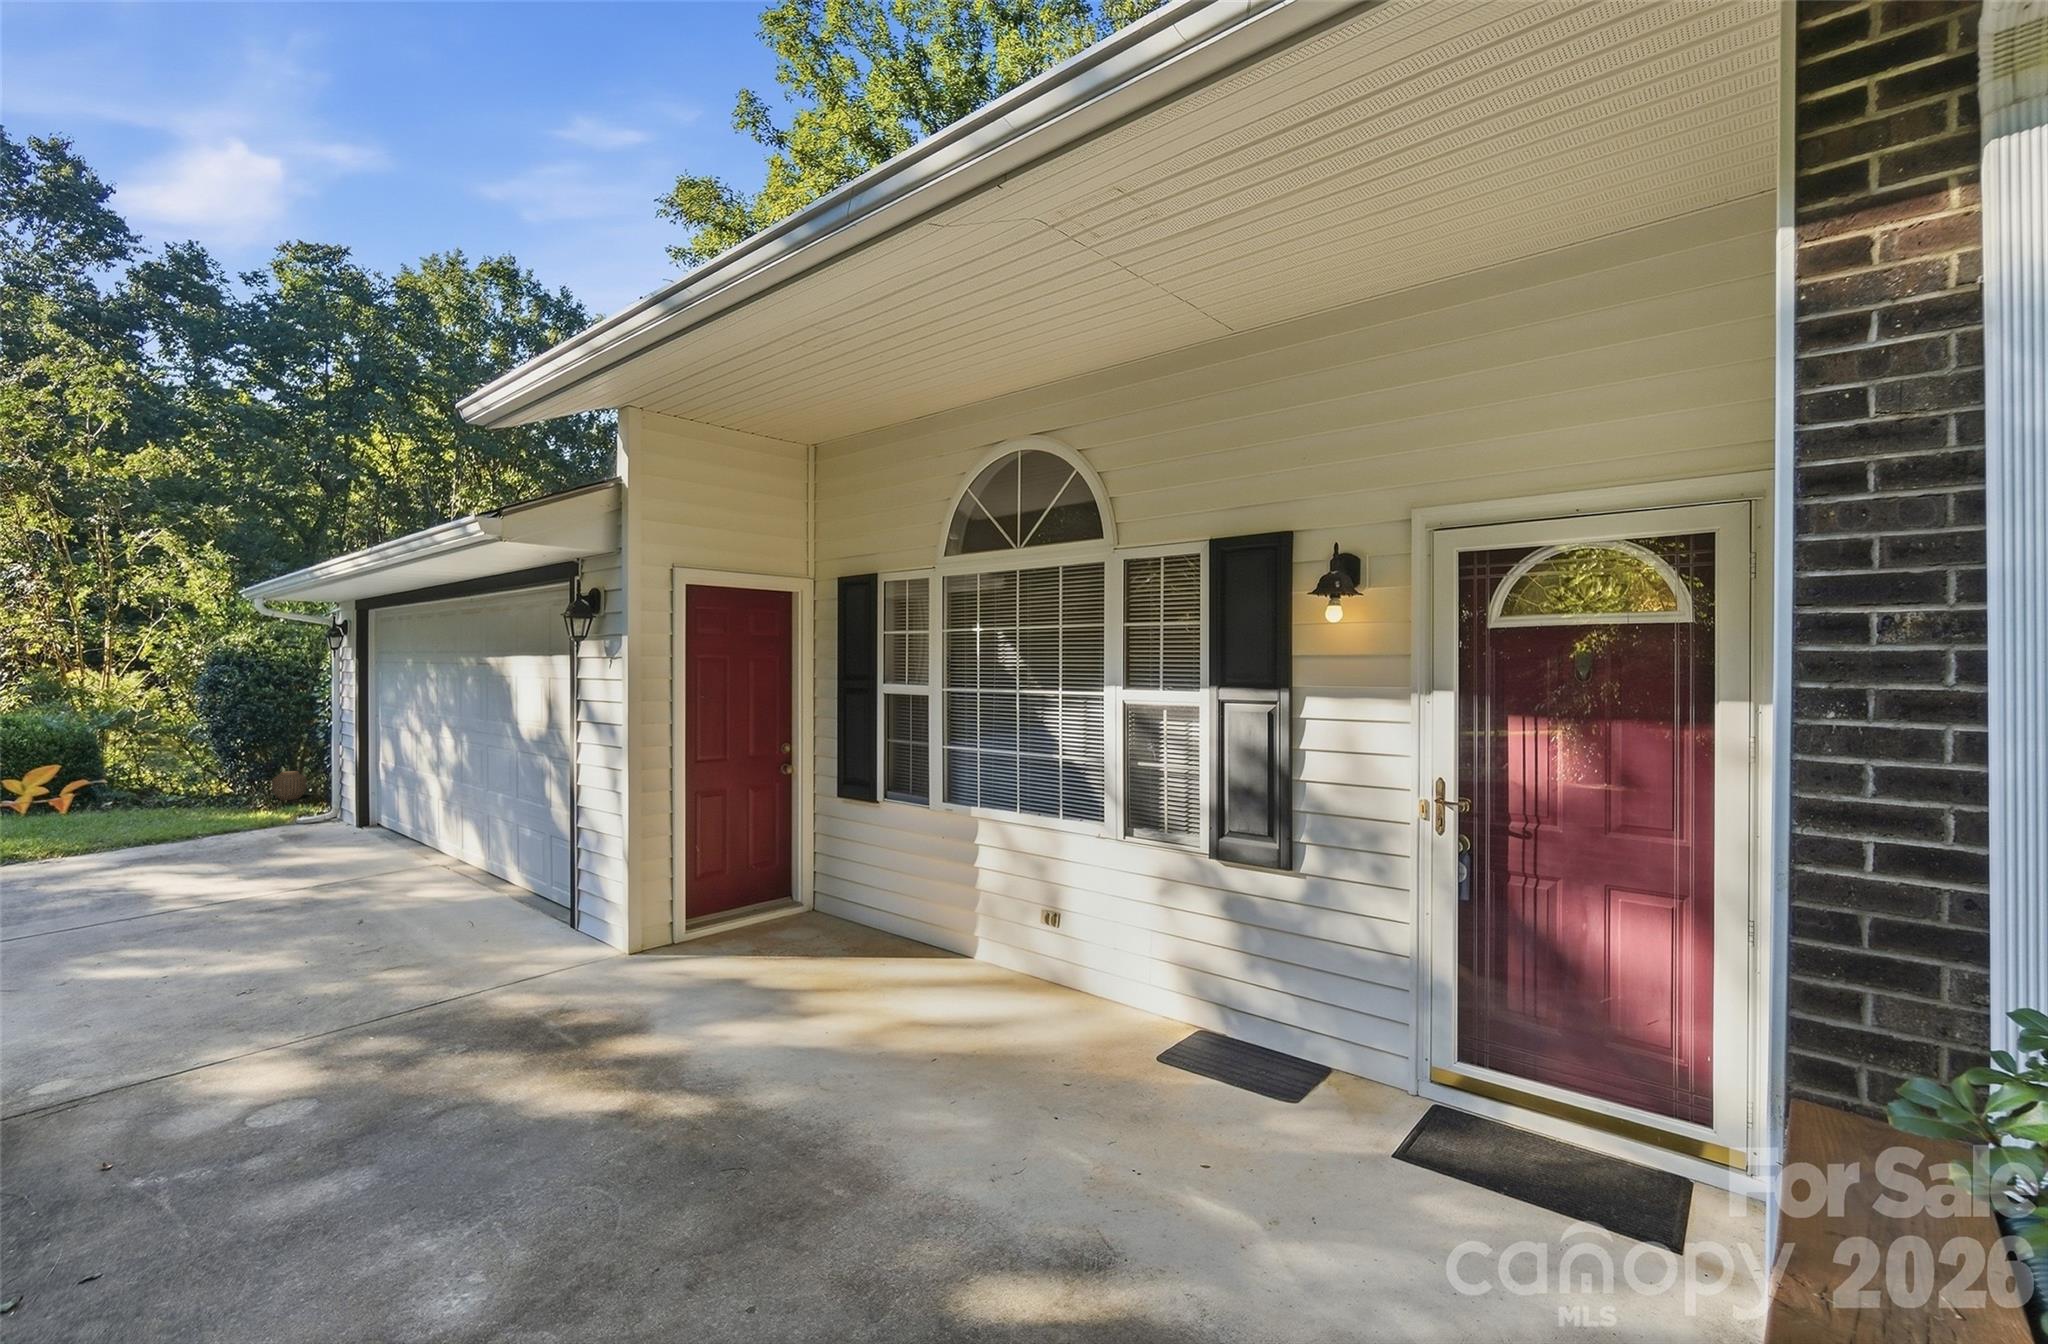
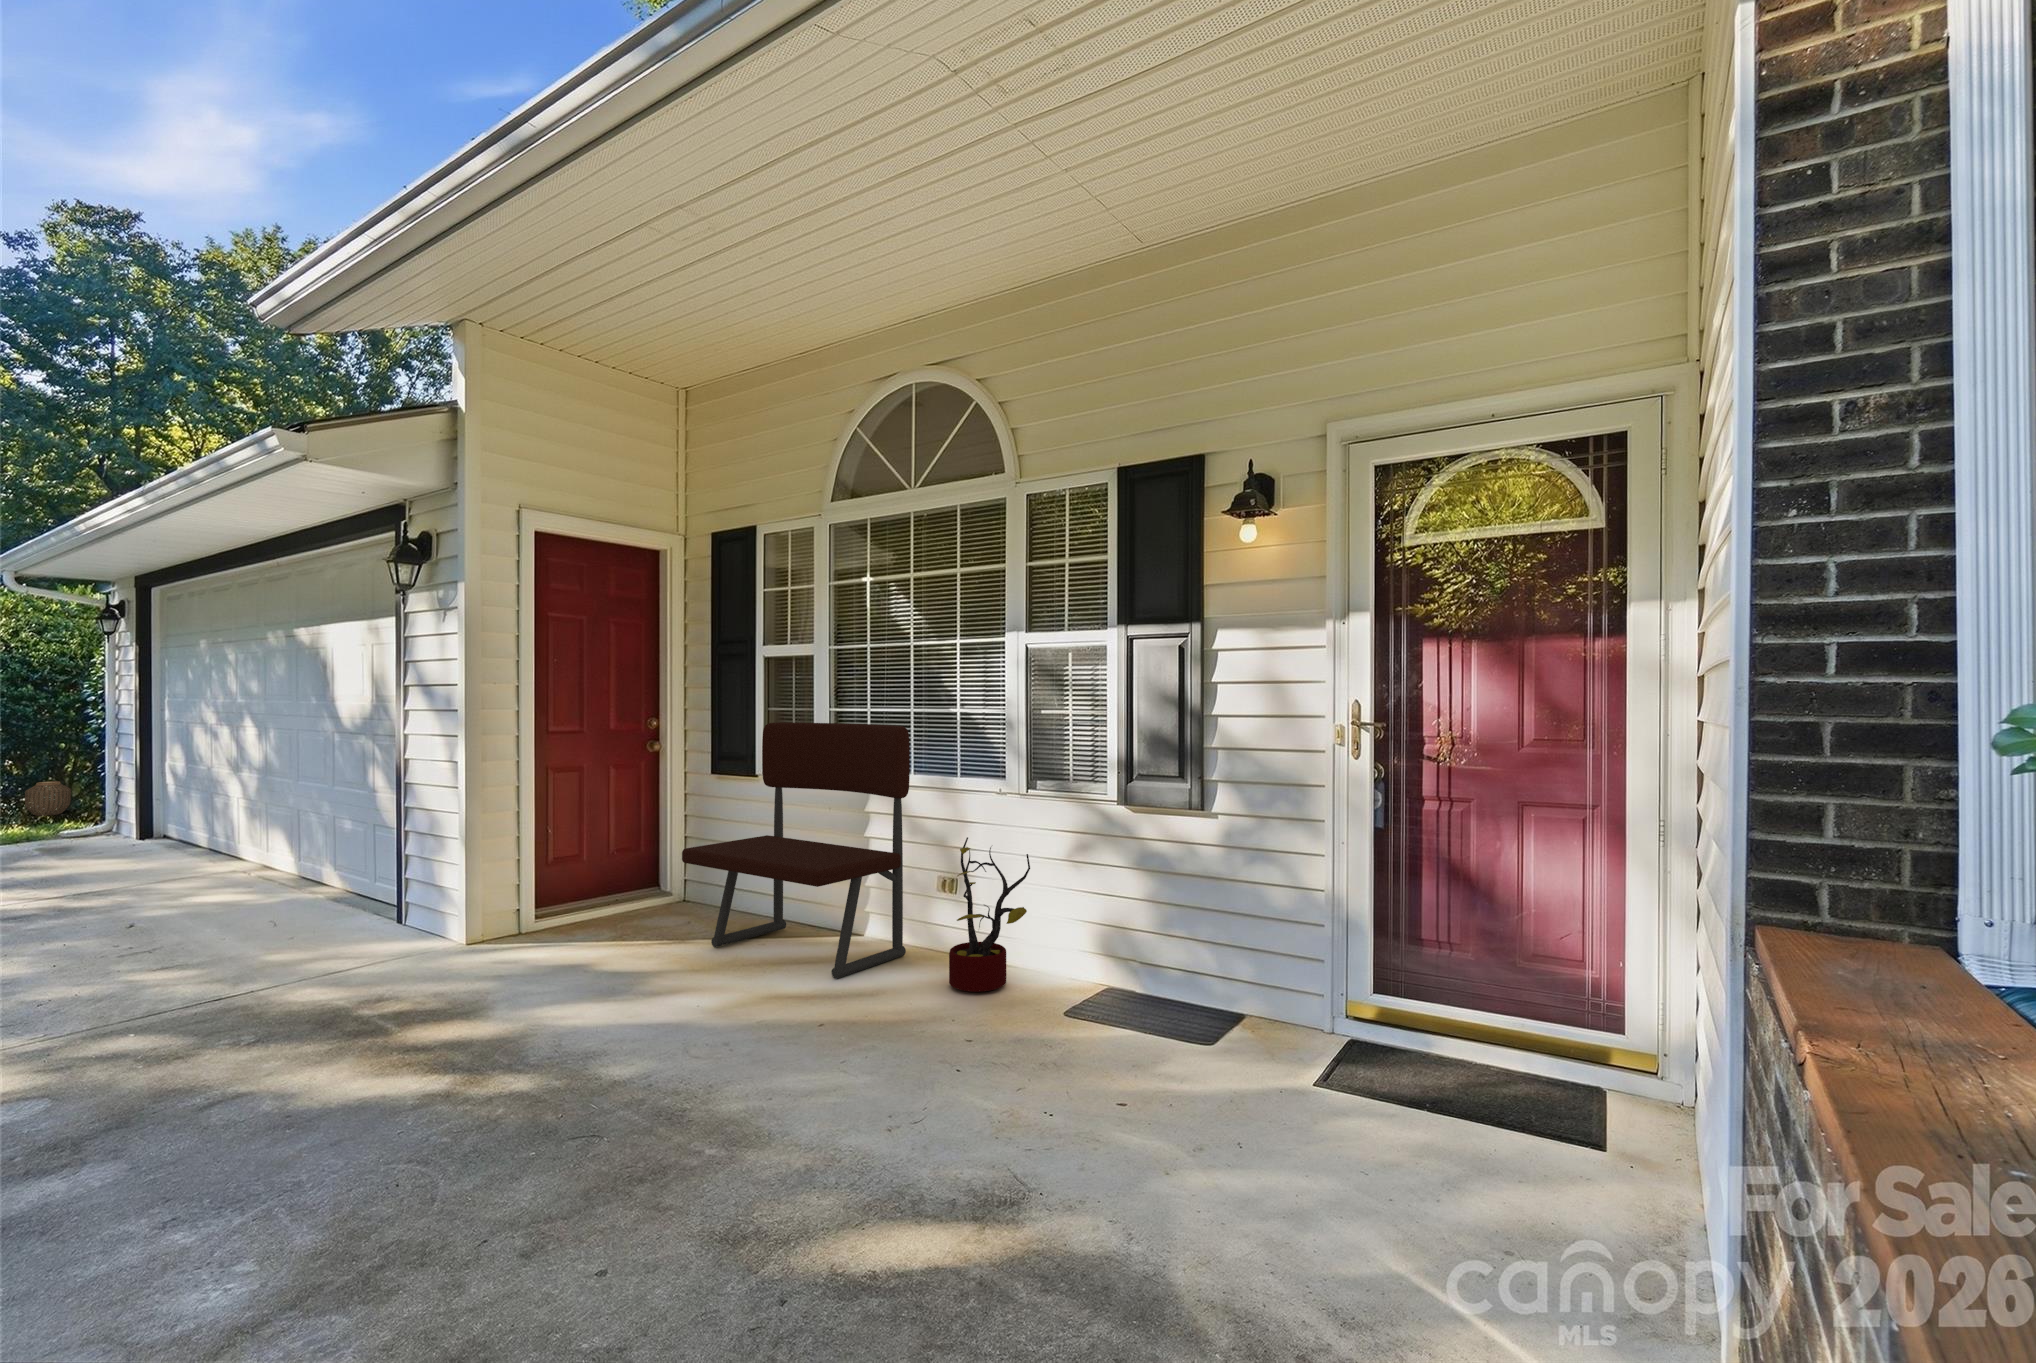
bench: none [813,759,1013,1002] -> present [682,722,910,979]
decorative plant: none [1049,876,1123,1023] -> present [949,837,1030,992]

